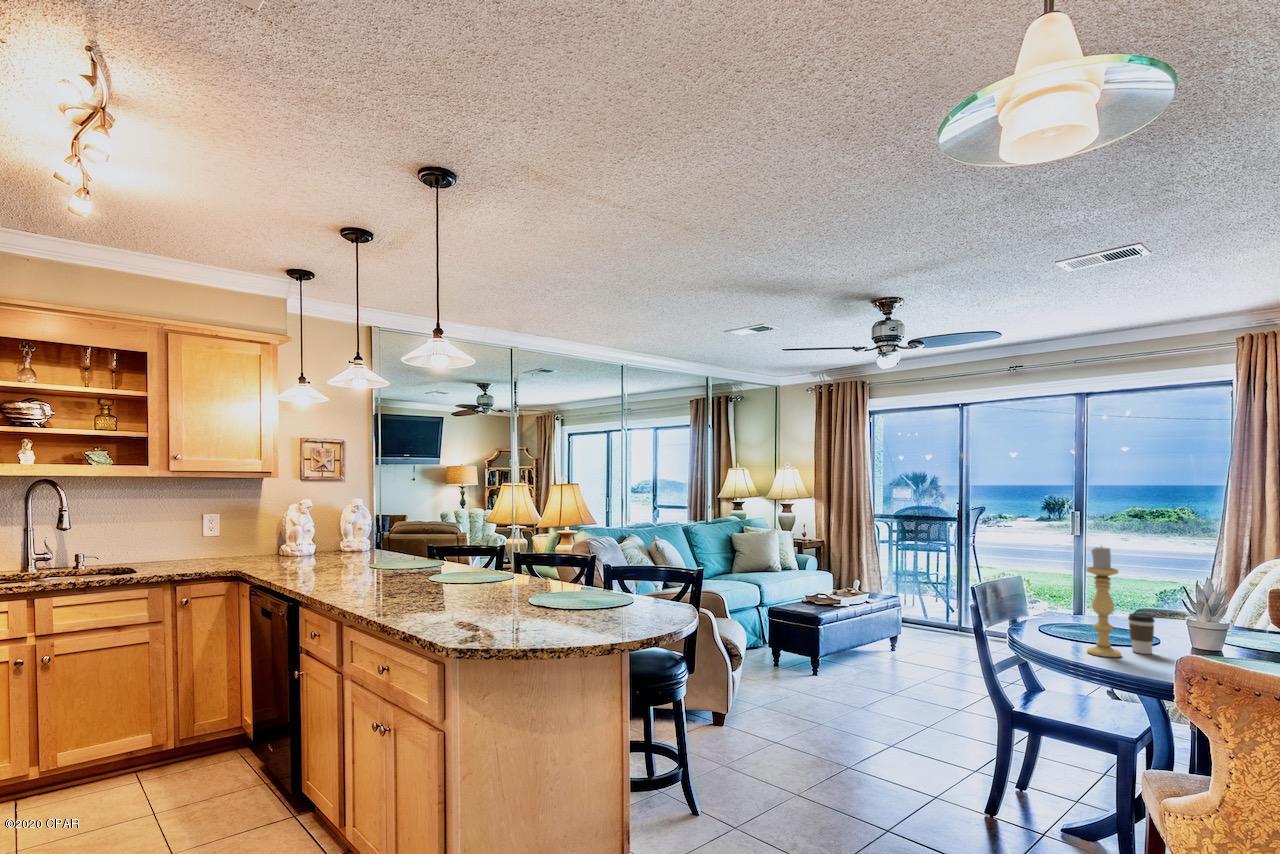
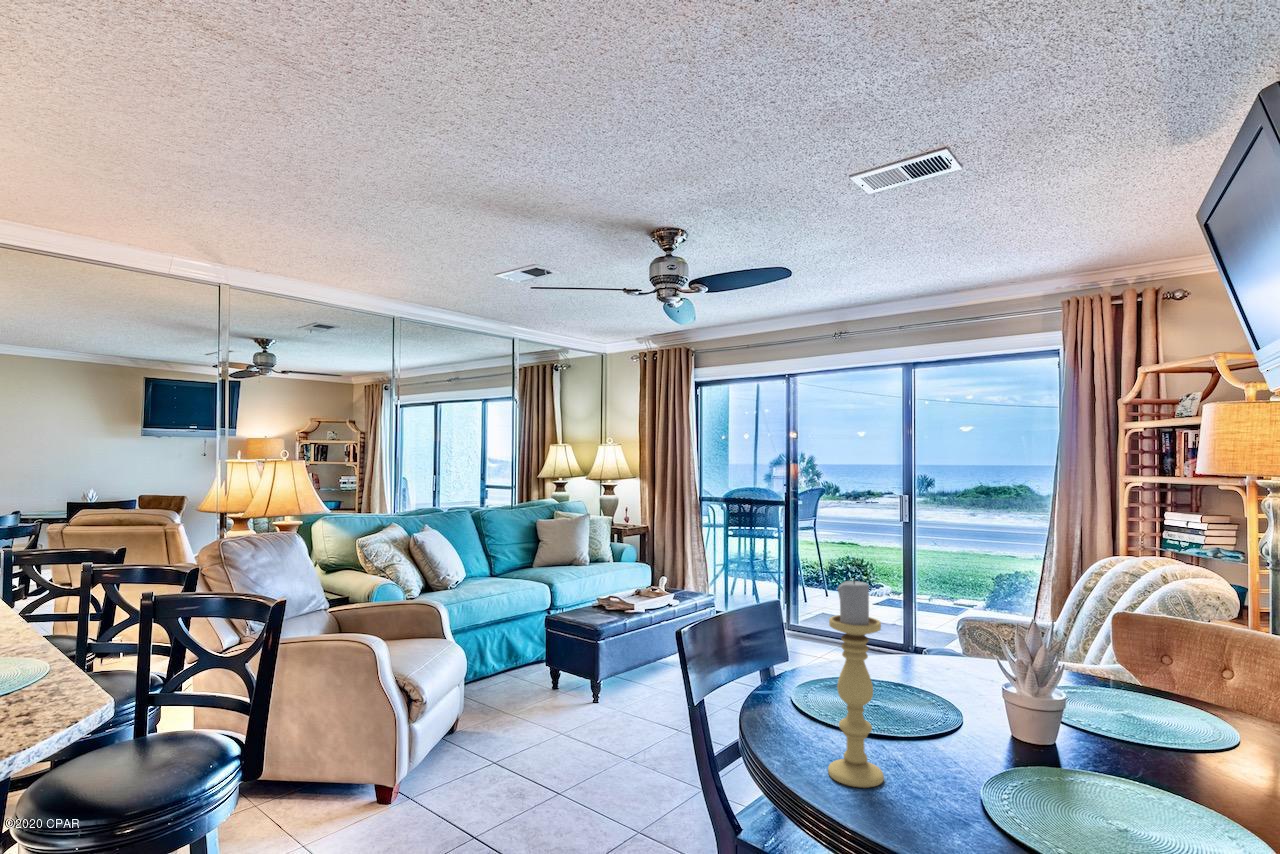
coffee cup: present [1128,613,1155,654] -> none [901,691,944,768]

